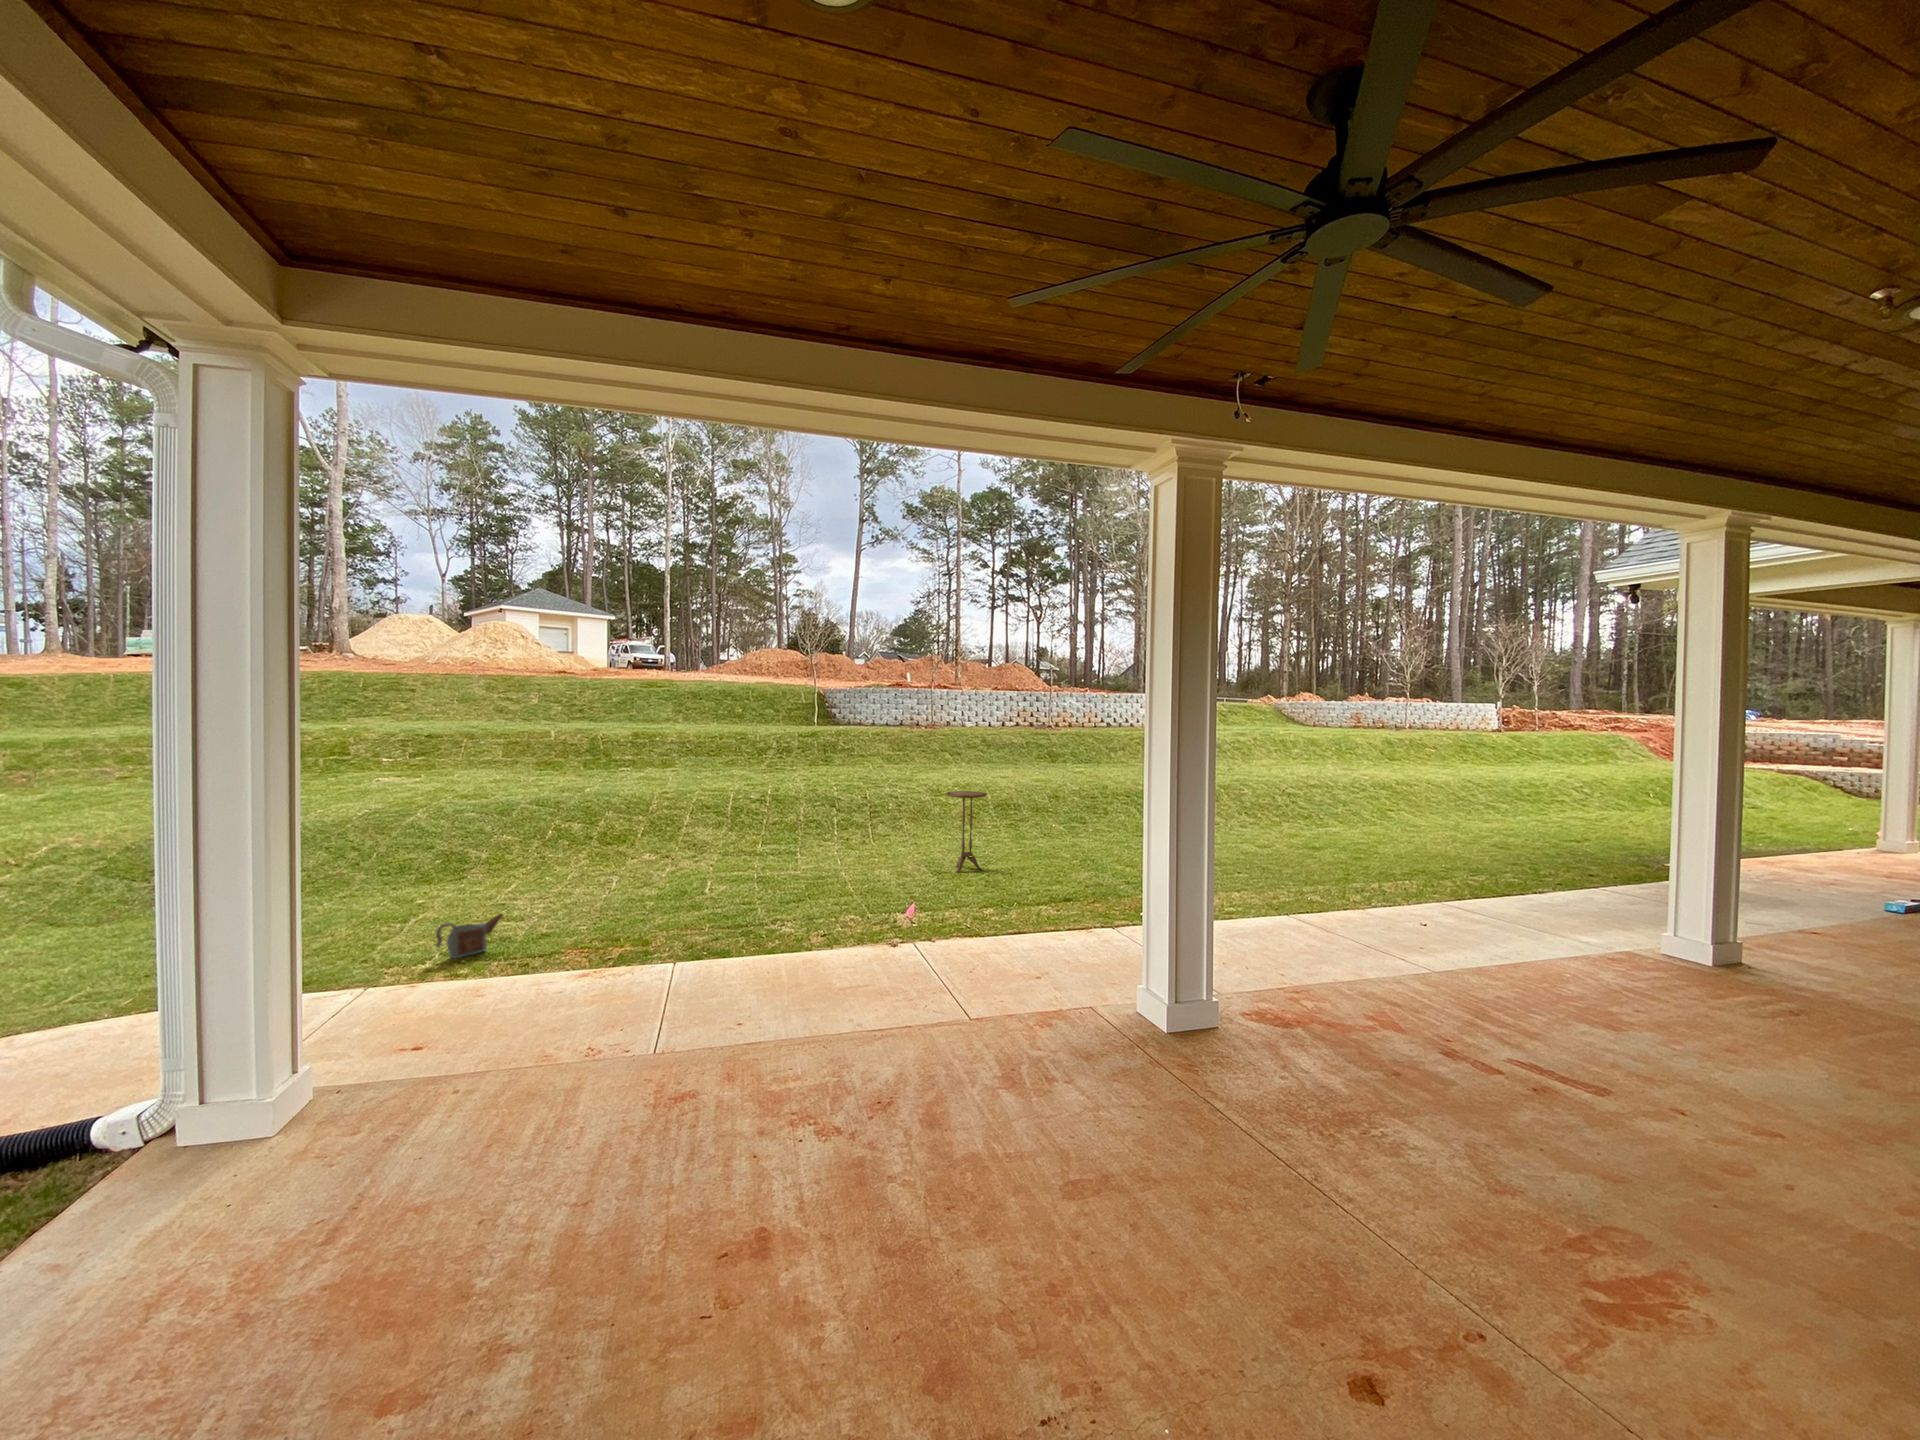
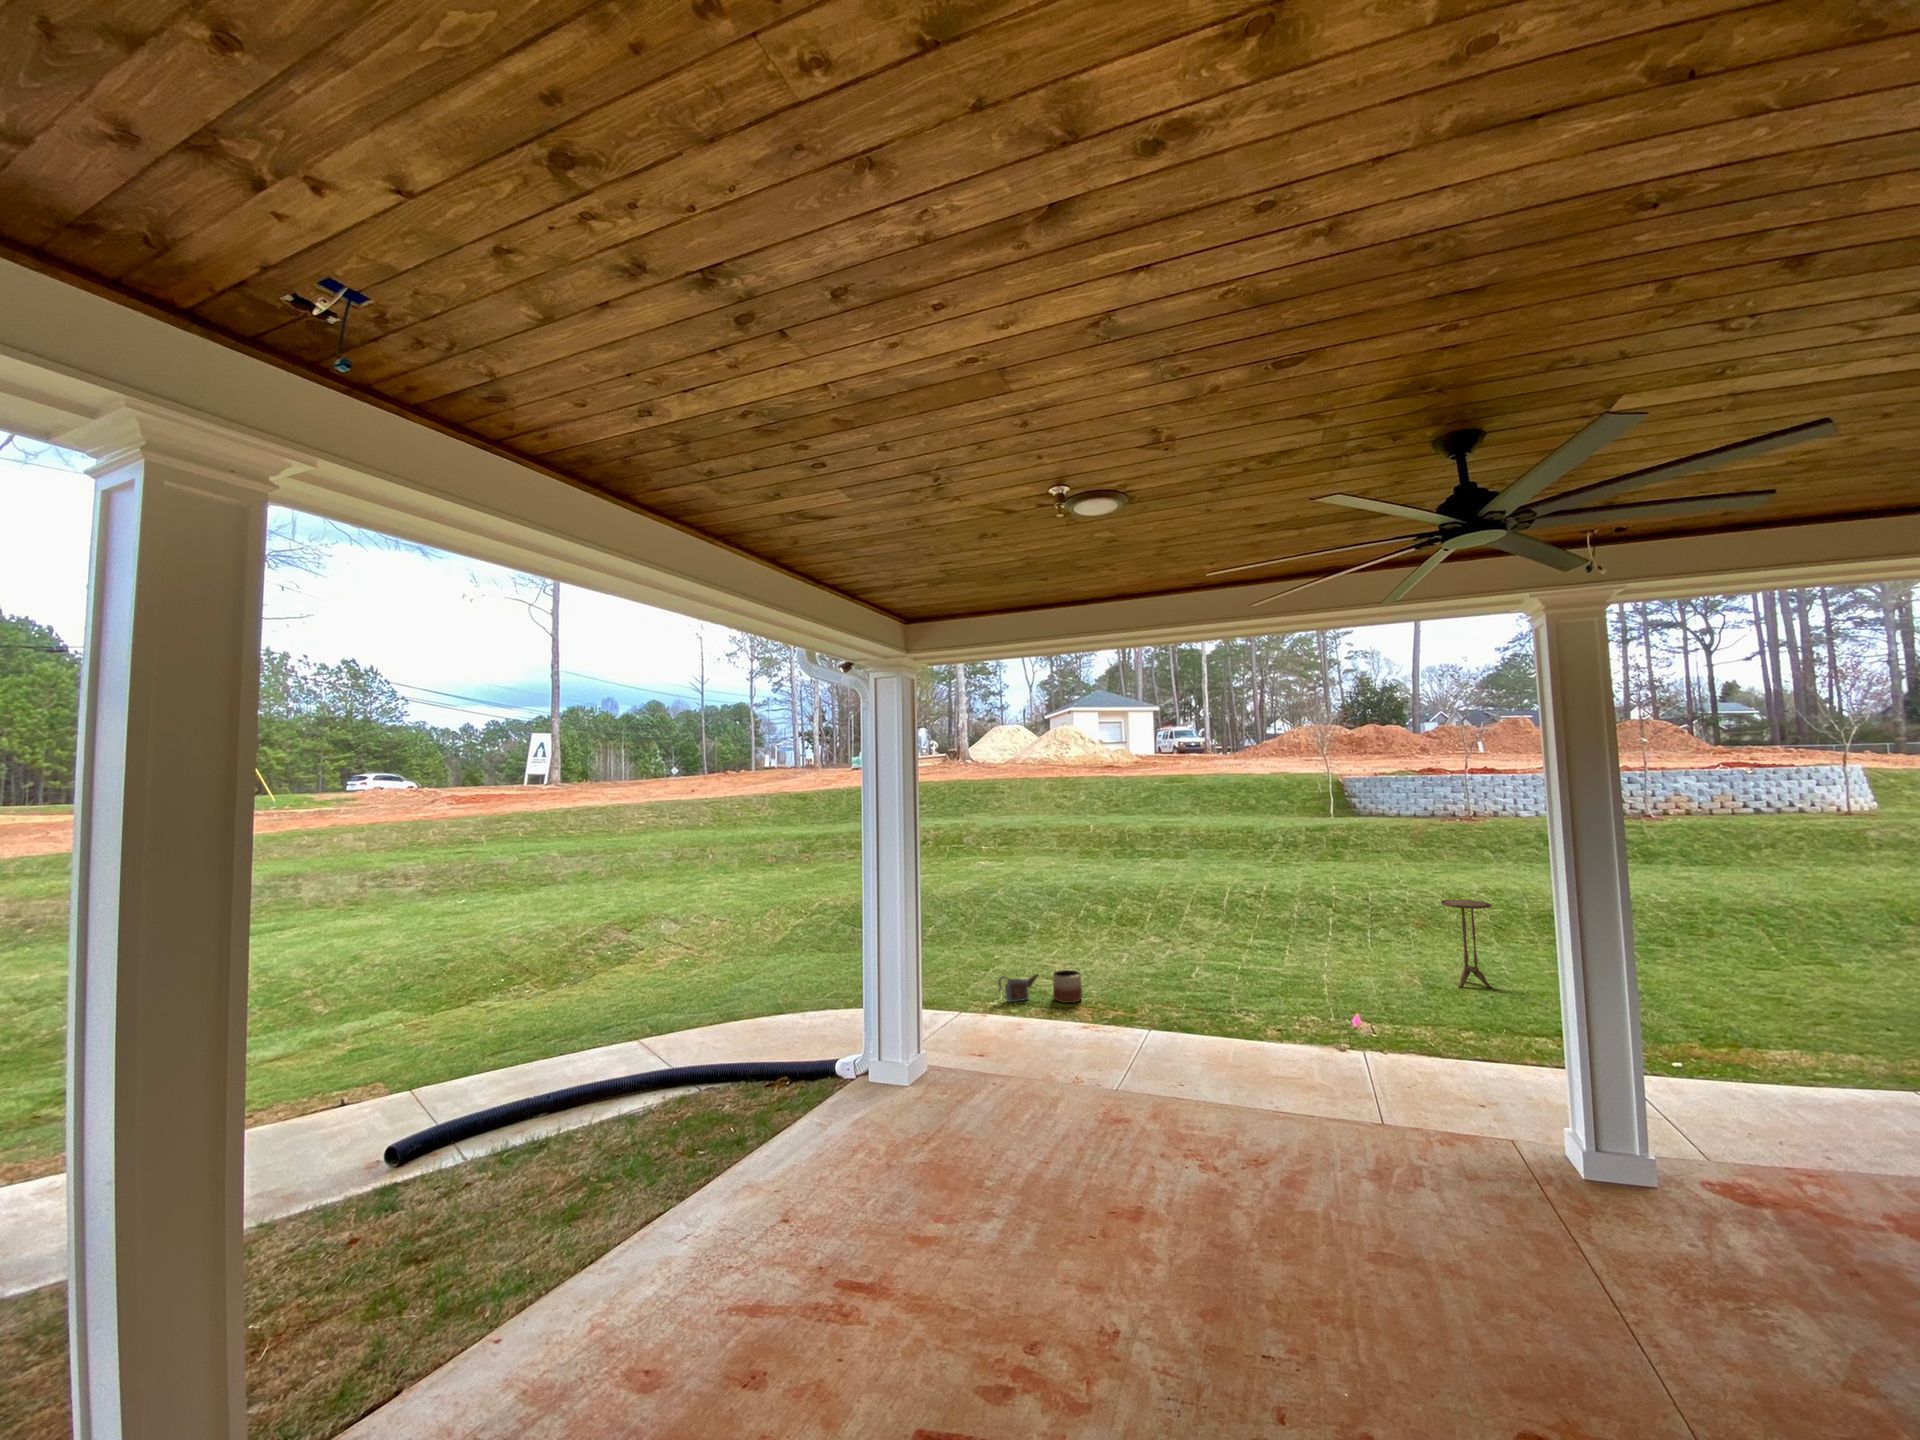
planter: none [526,903,569,947] -> present [1053,970,1082,1003]

